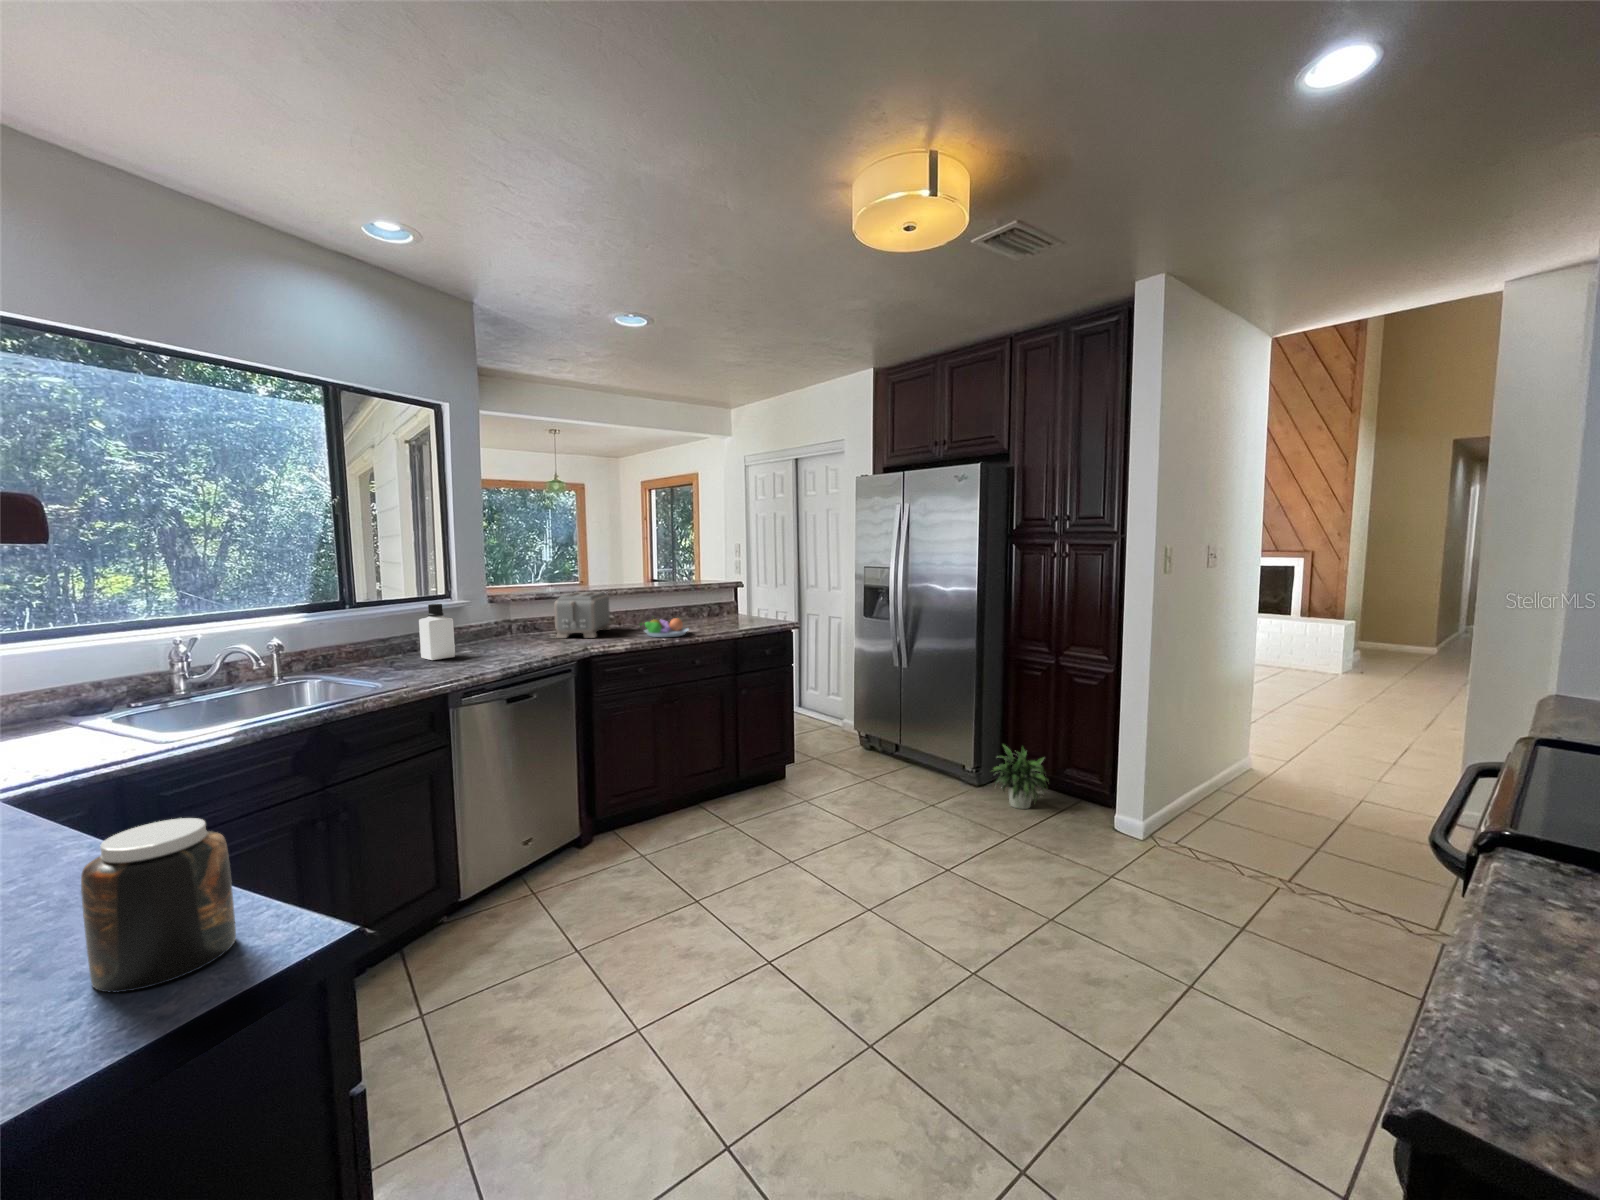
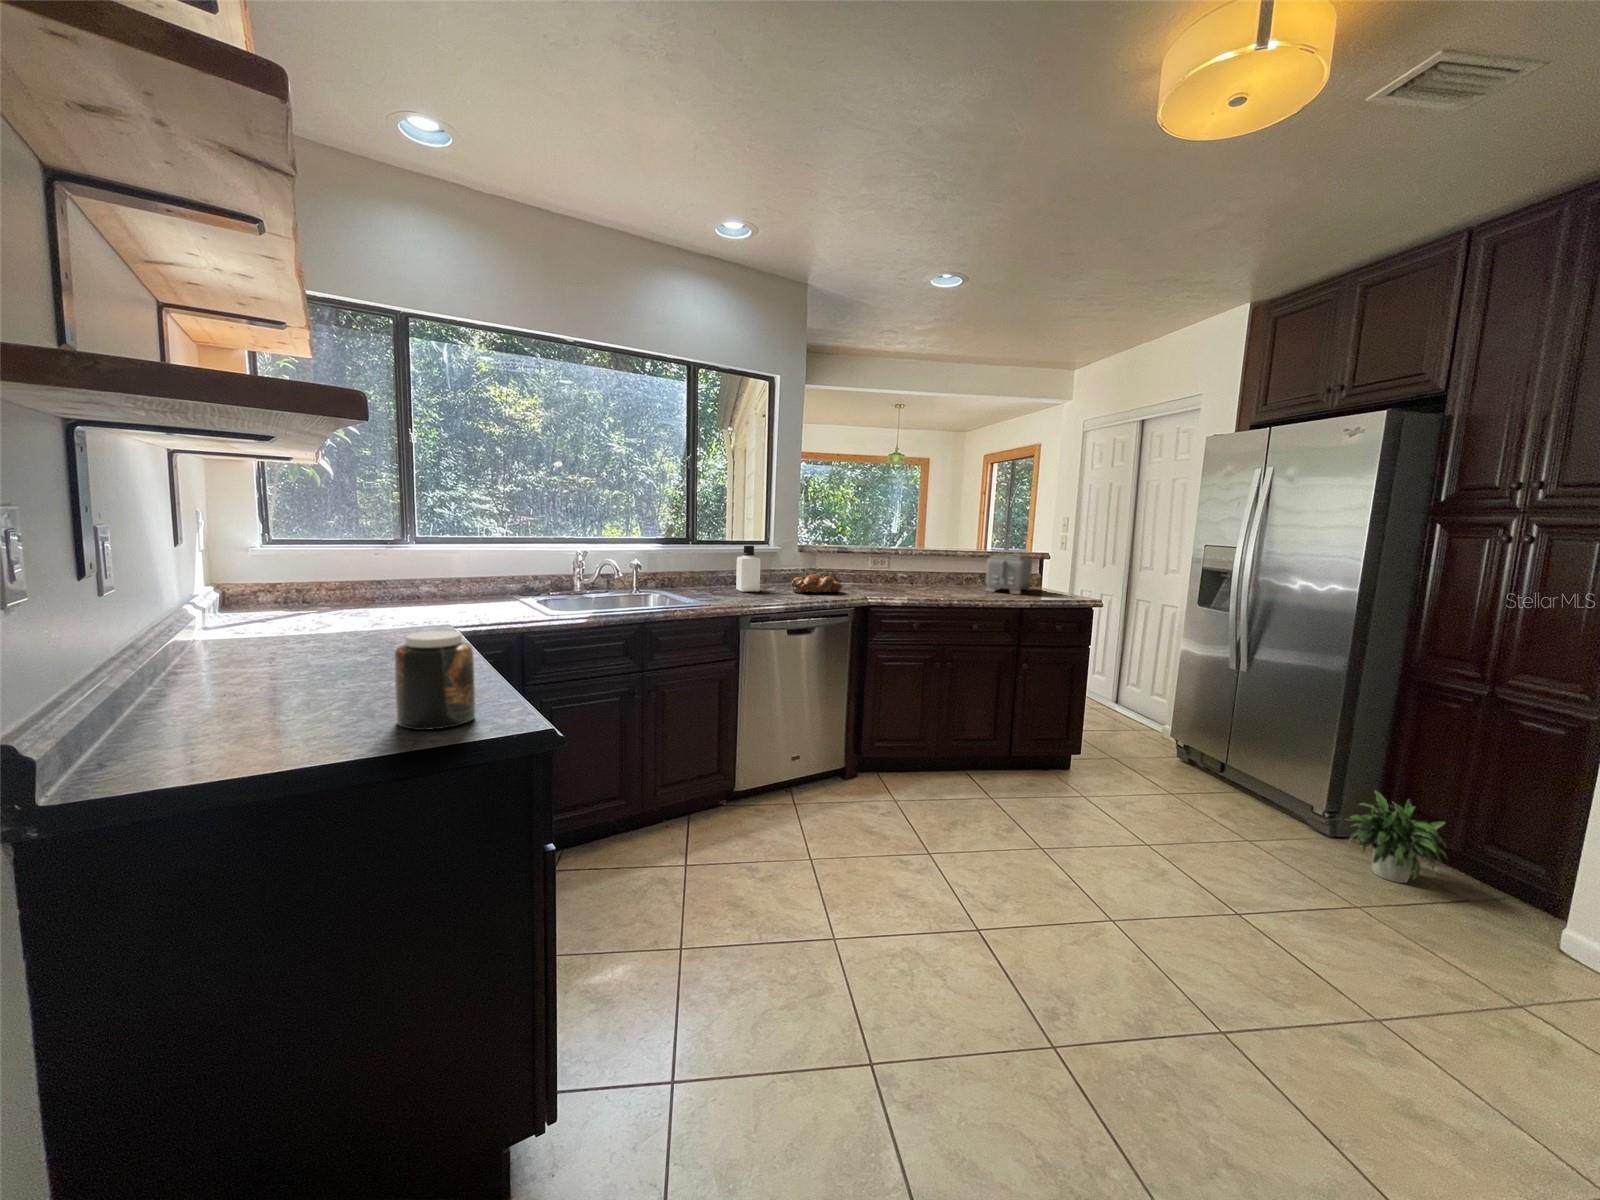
toaster: present [554,592,610,638] -> present [986,555,1032,594]
fruit bowl: present [640,618,688,637] -> none [924,577,973,599]
bread loaf: none [492,628,554,652] -> present [791,574,842,593]

